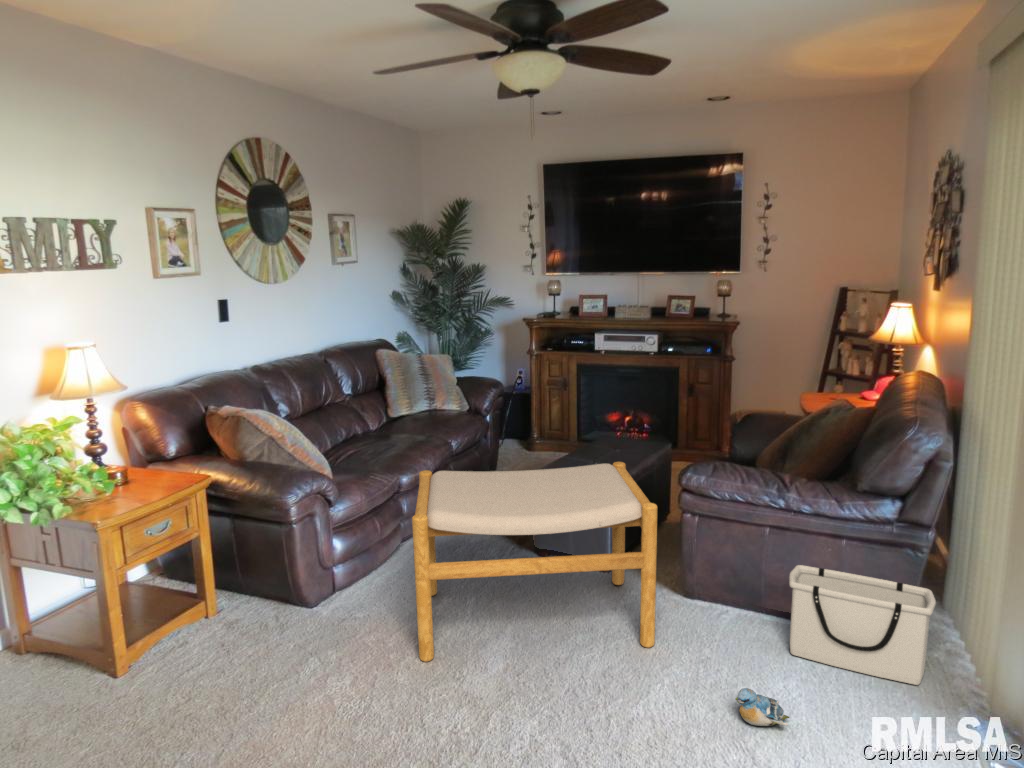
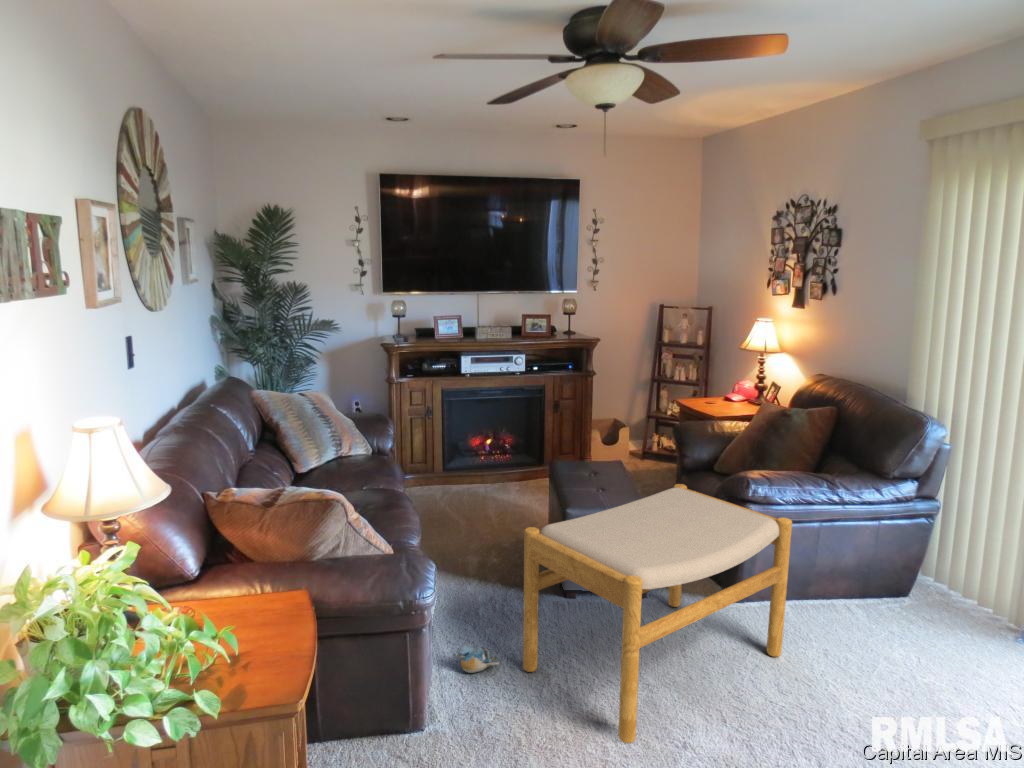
storage bin: present [789,565,936,685] -> none [851,546,975,627]
plush toy: present [736,688,789,726] -> present [457,644,499,673]

